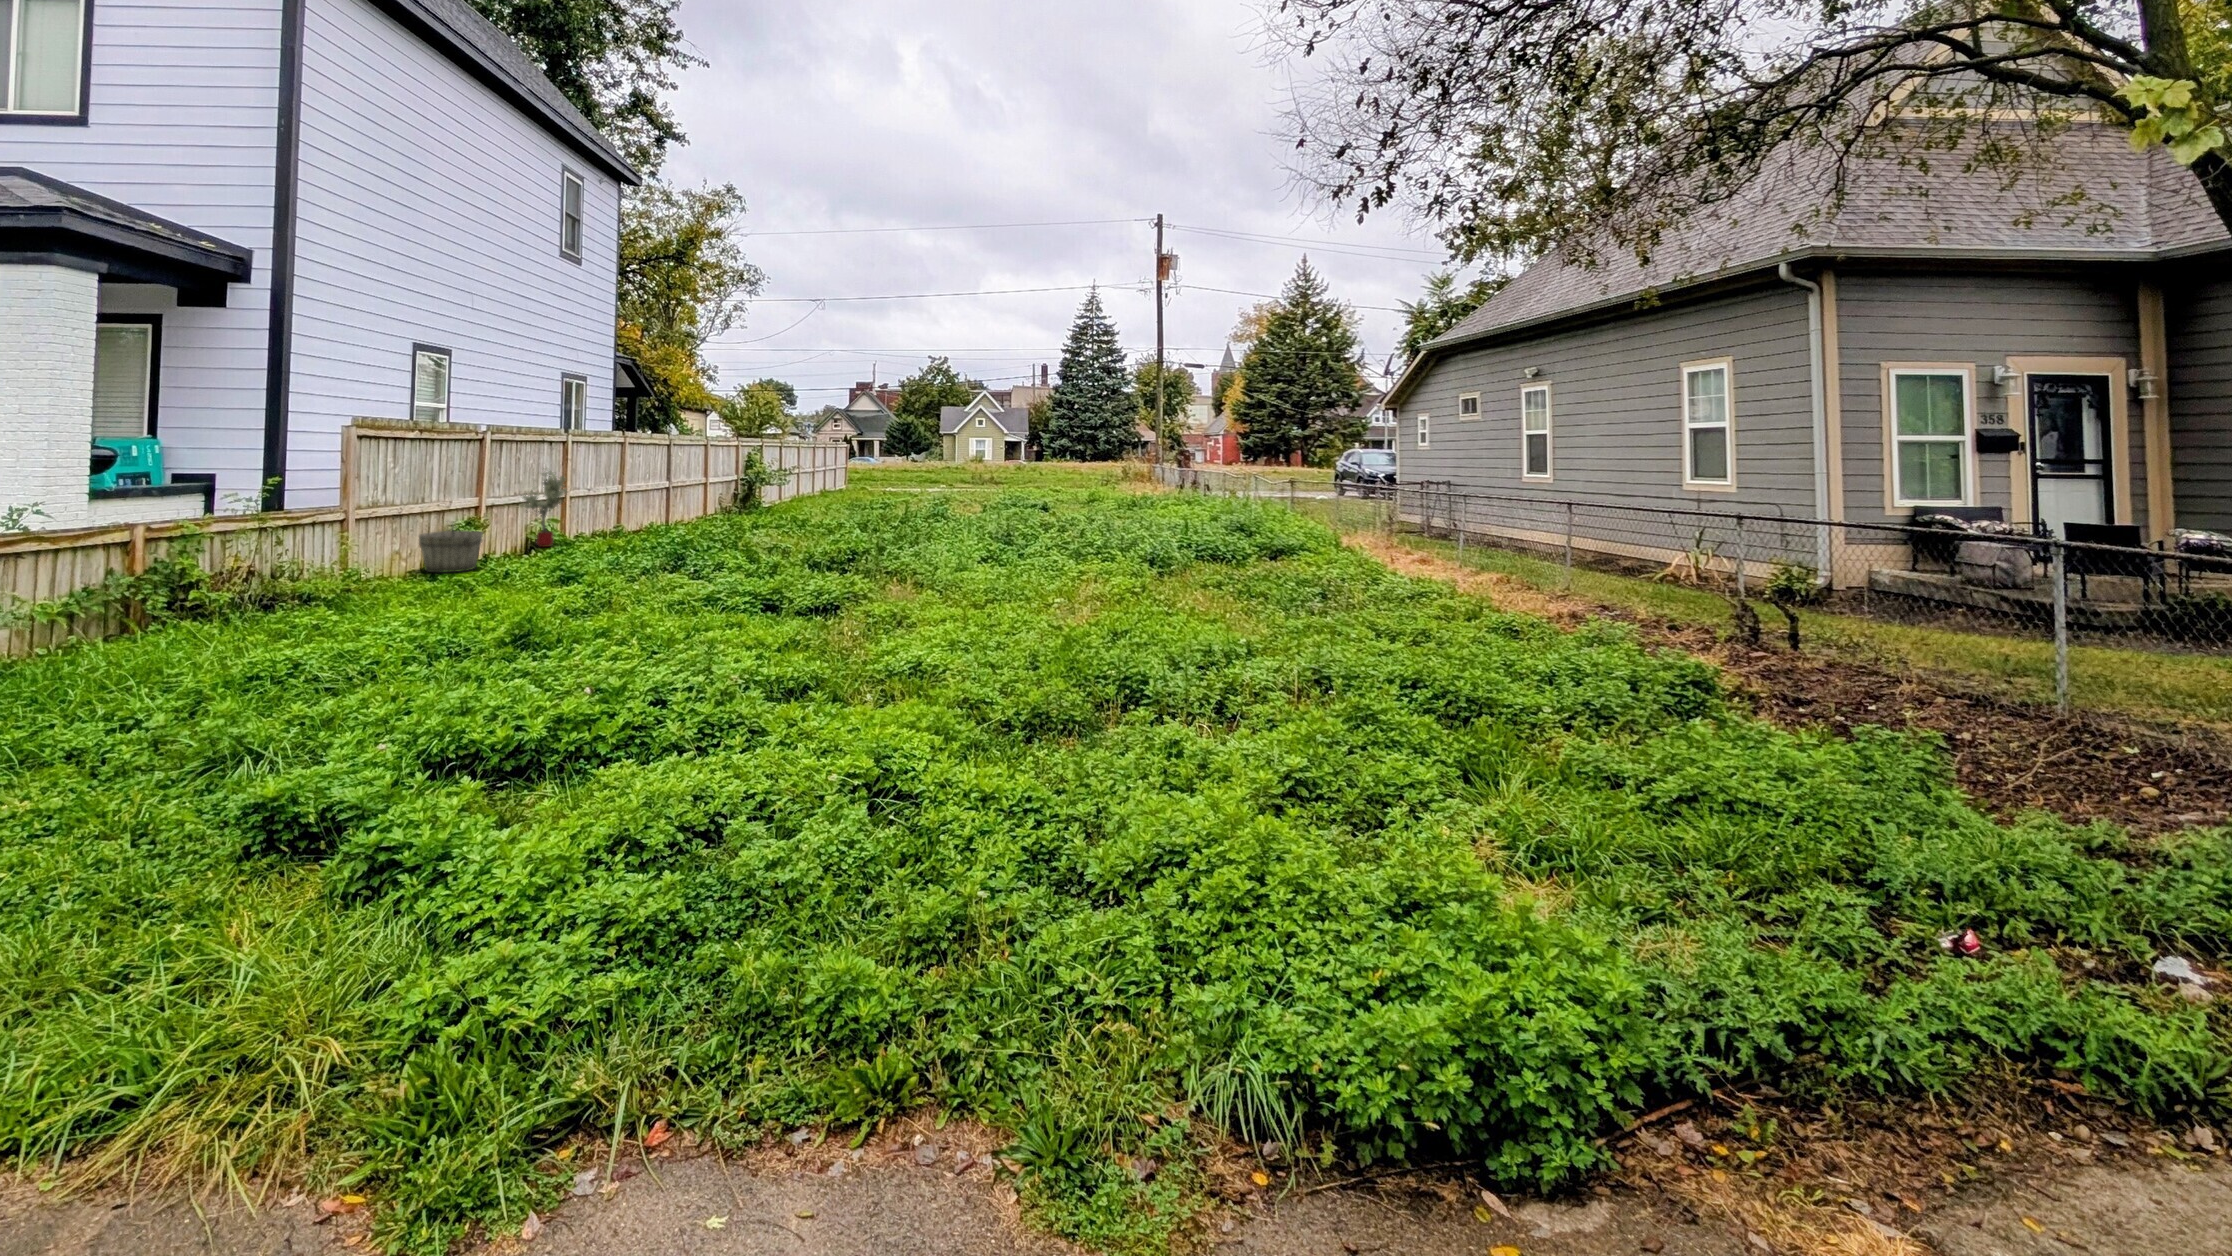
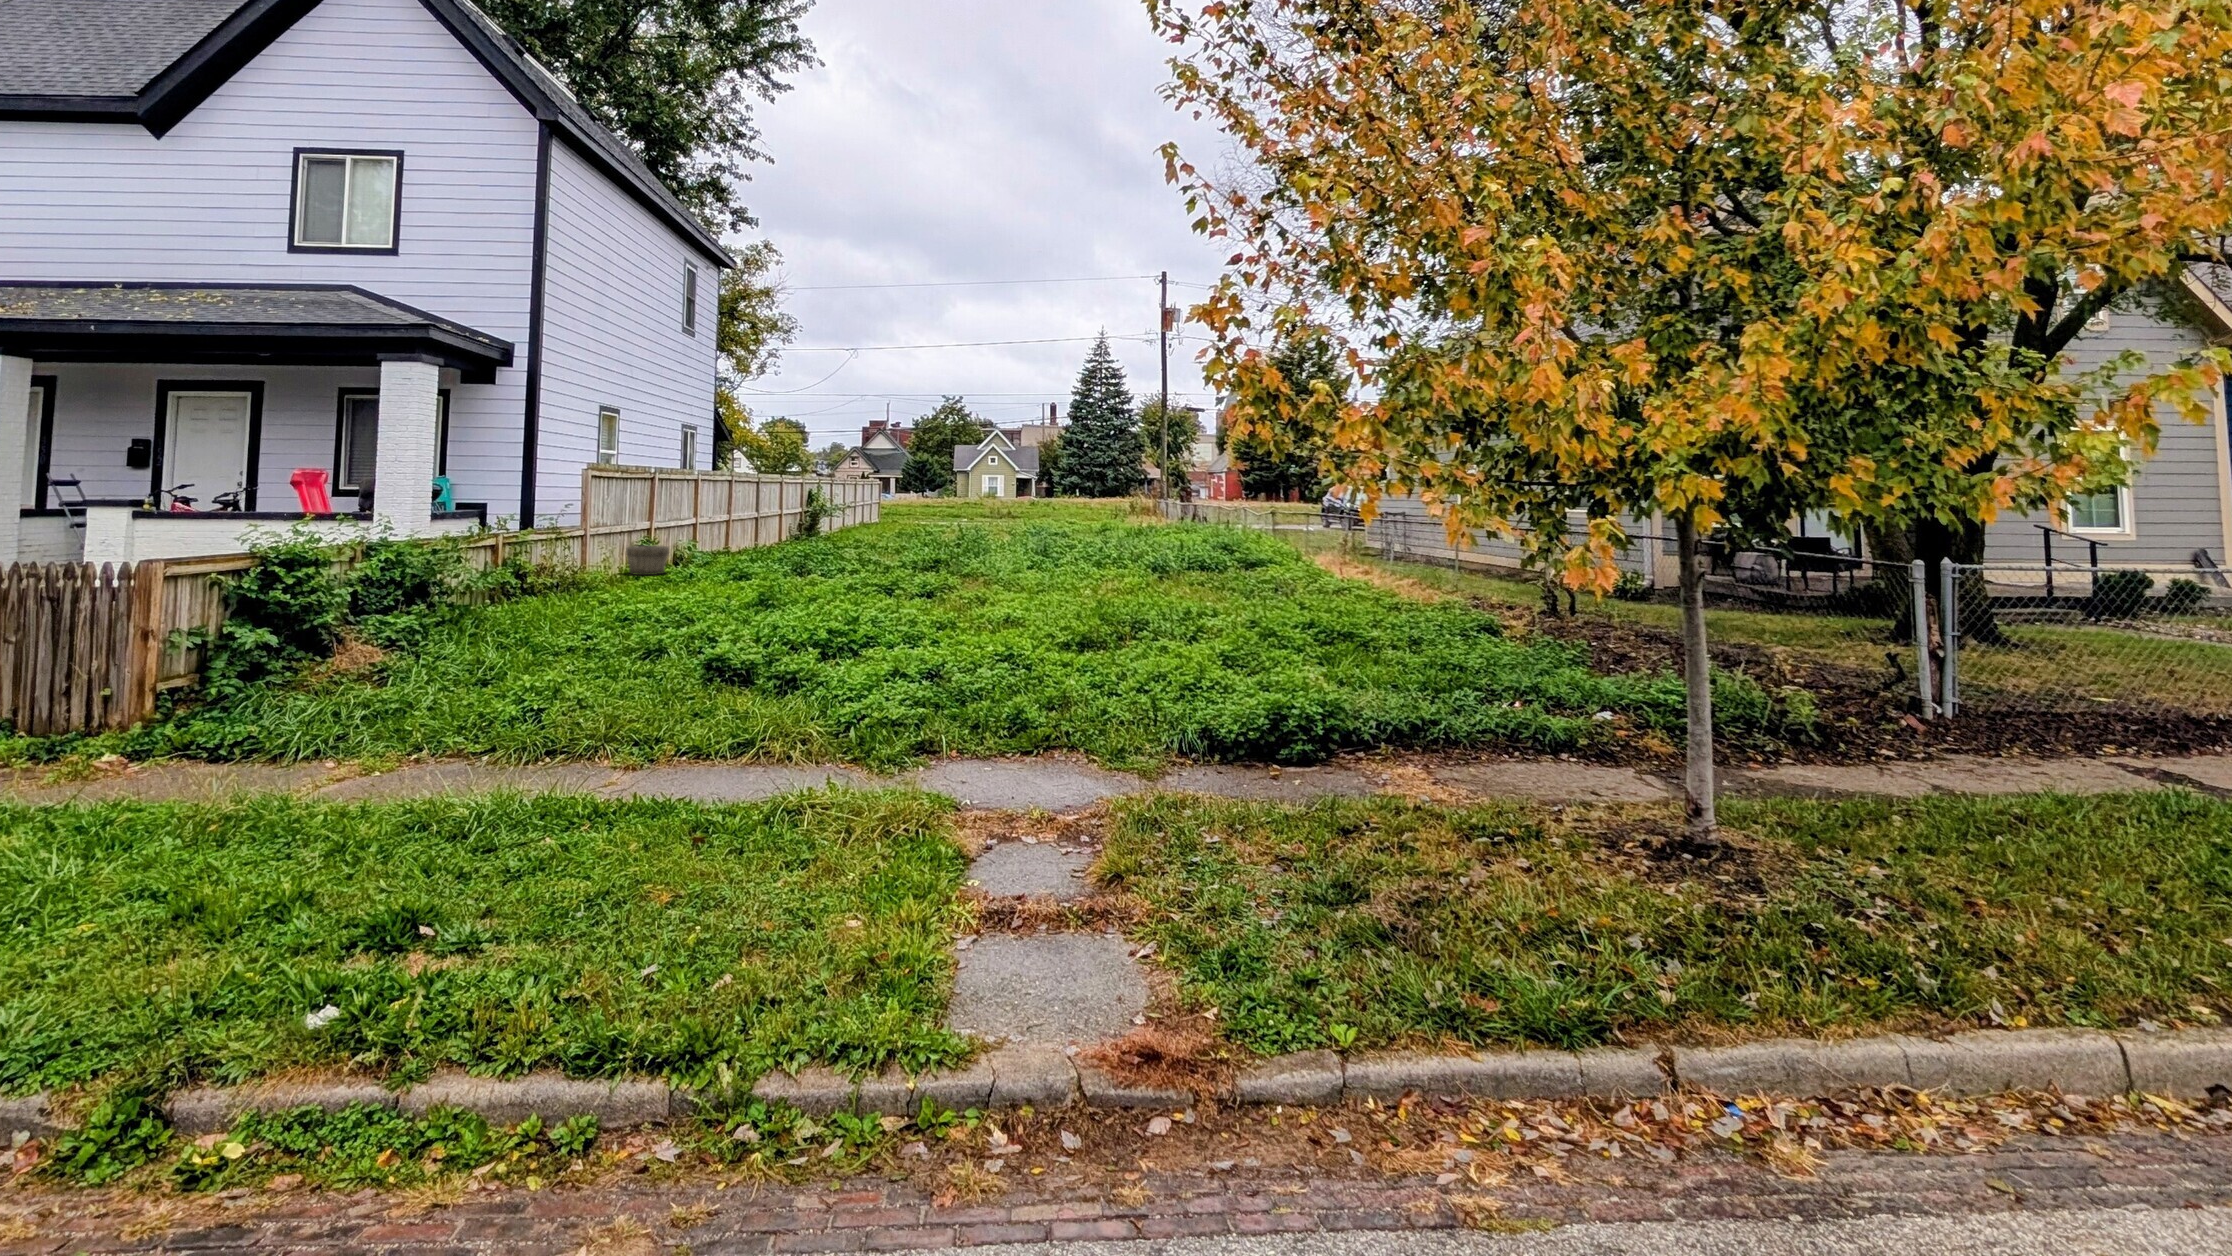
potted tree: present [520,468,567,547] -> none [680,499,715,560]

